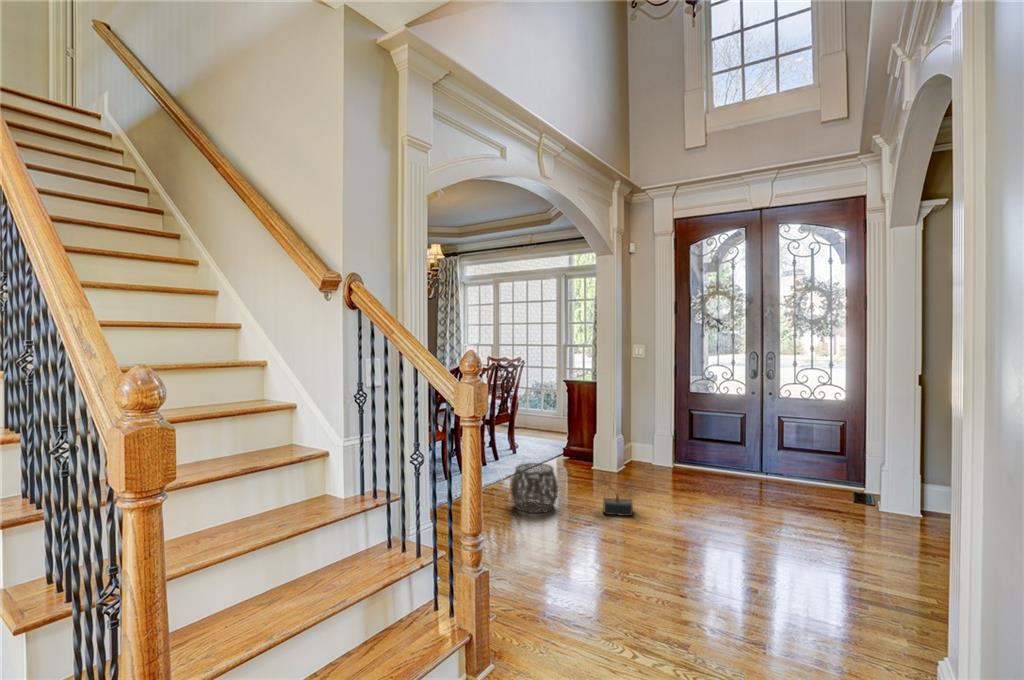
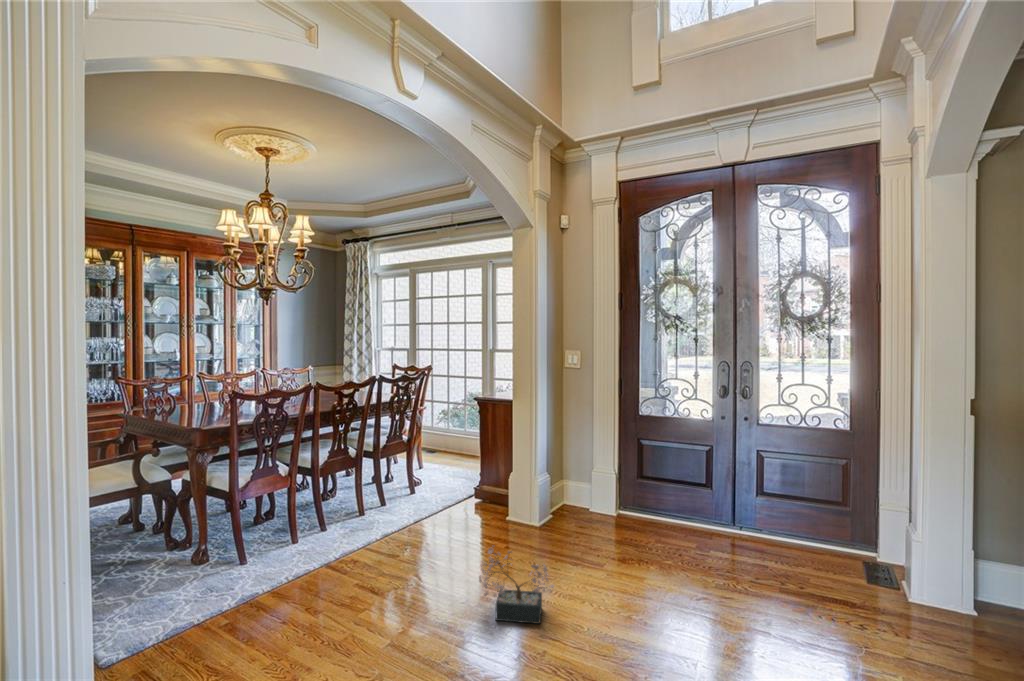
woven basket: present [511,463,558,513] -> none [353,534,429,623]

